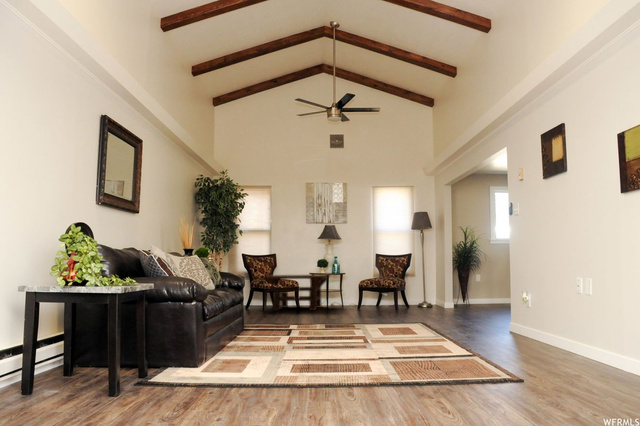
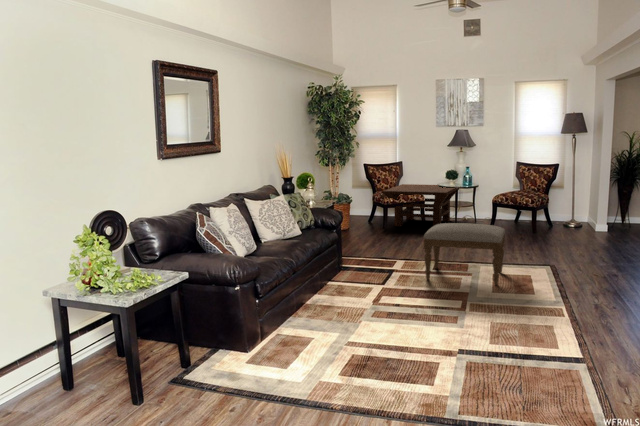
ottoman: none [323,284,388,332] -> present [424,223,505,285]

